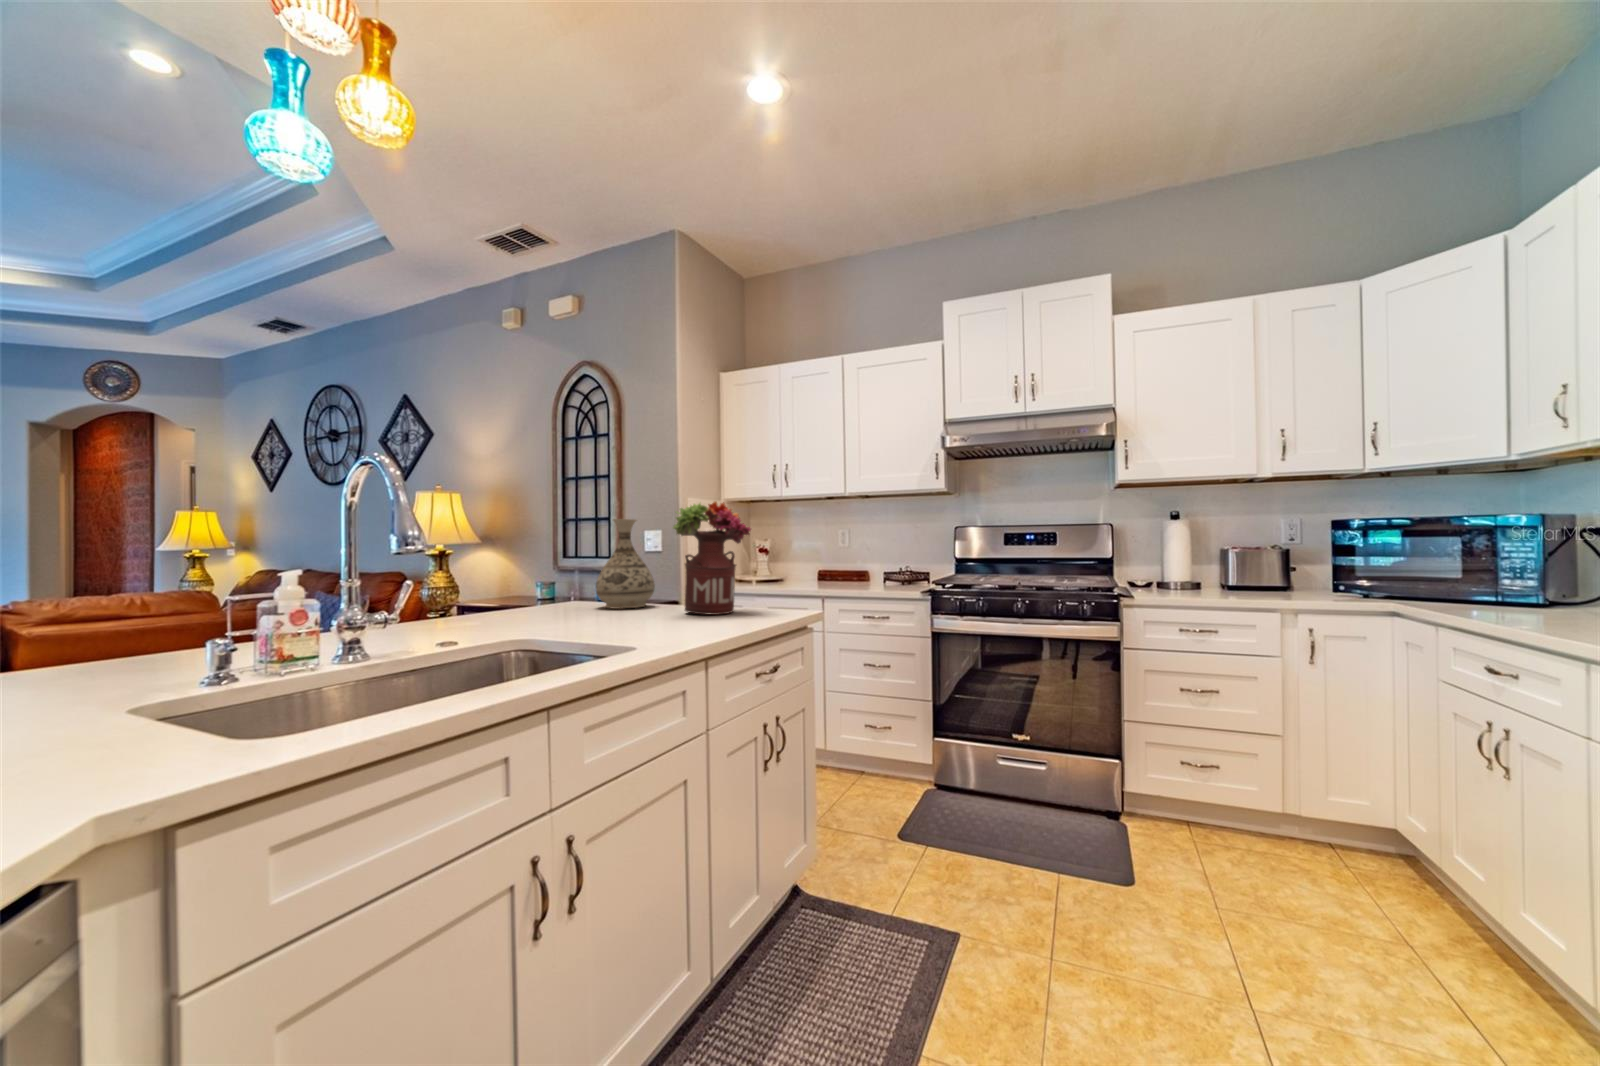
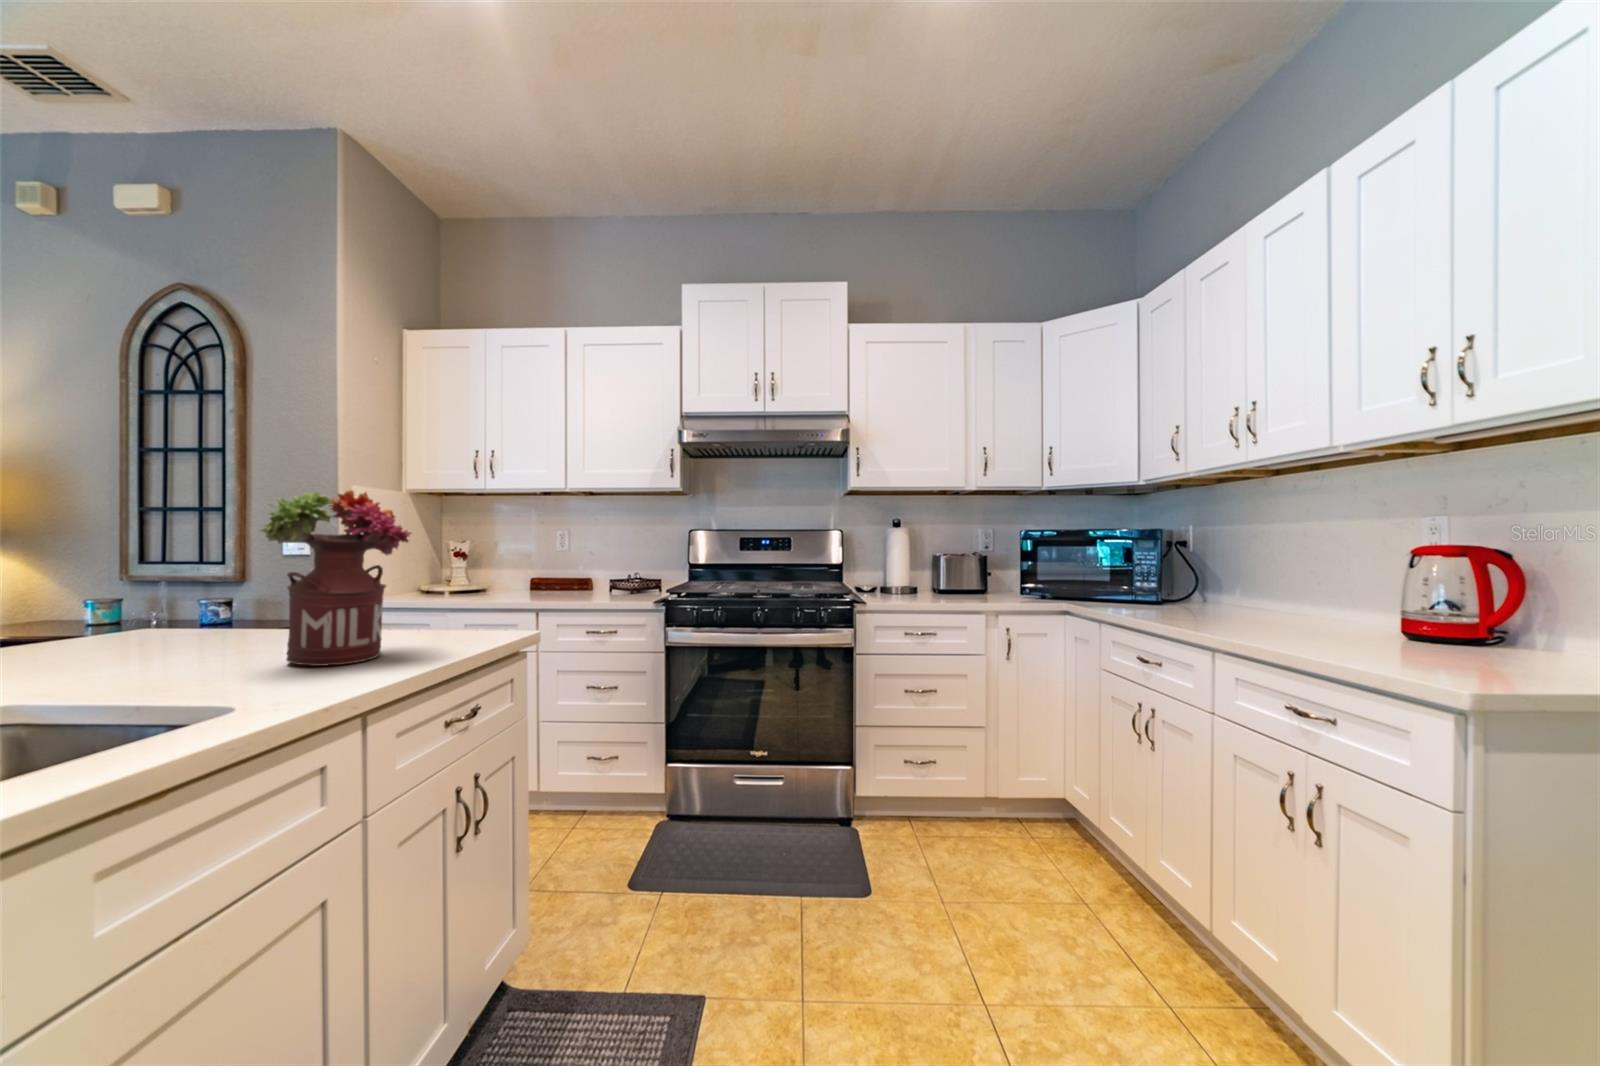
vase: present [596,519,655,609] -> none [115,512,245,658]

